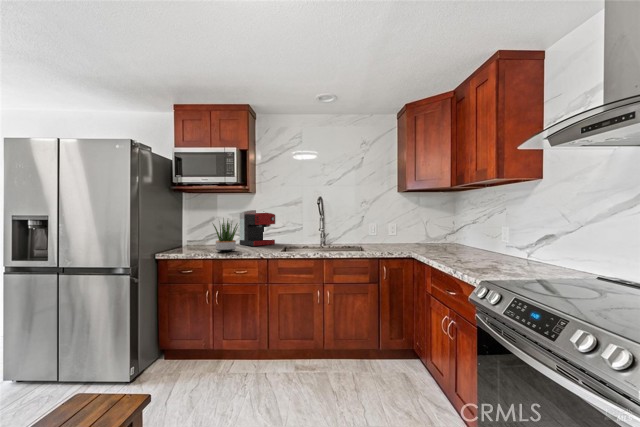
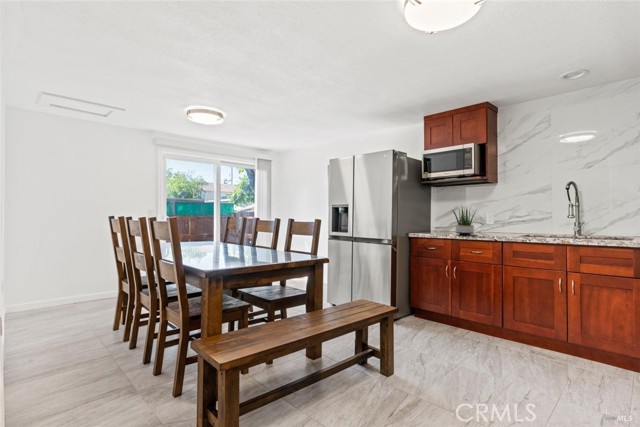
coffee maker: present [239,210,275,246] -> none [480,199,518,232]

